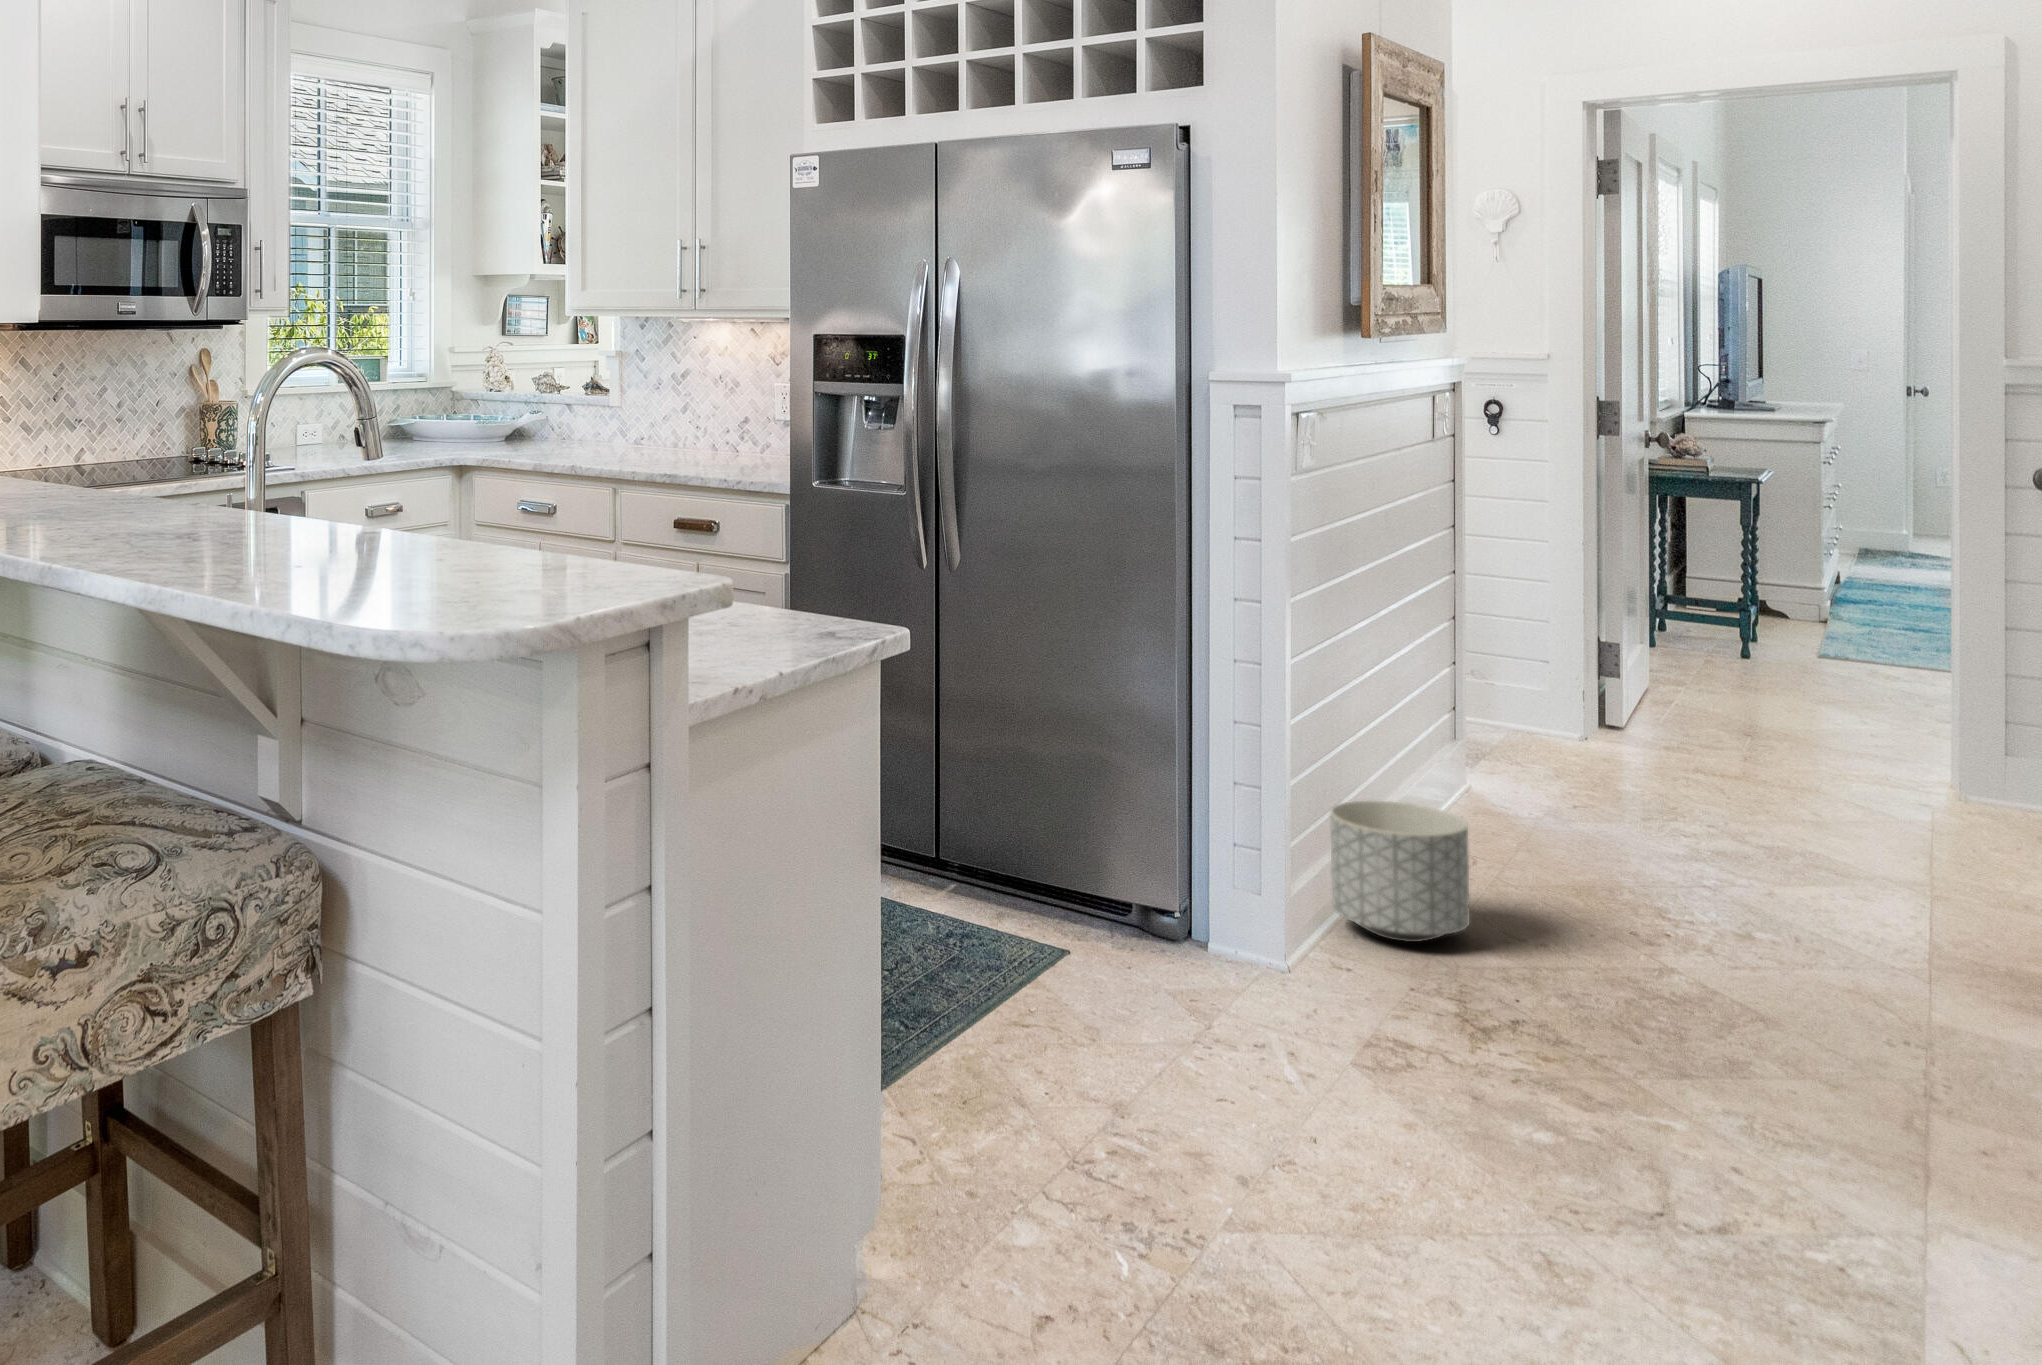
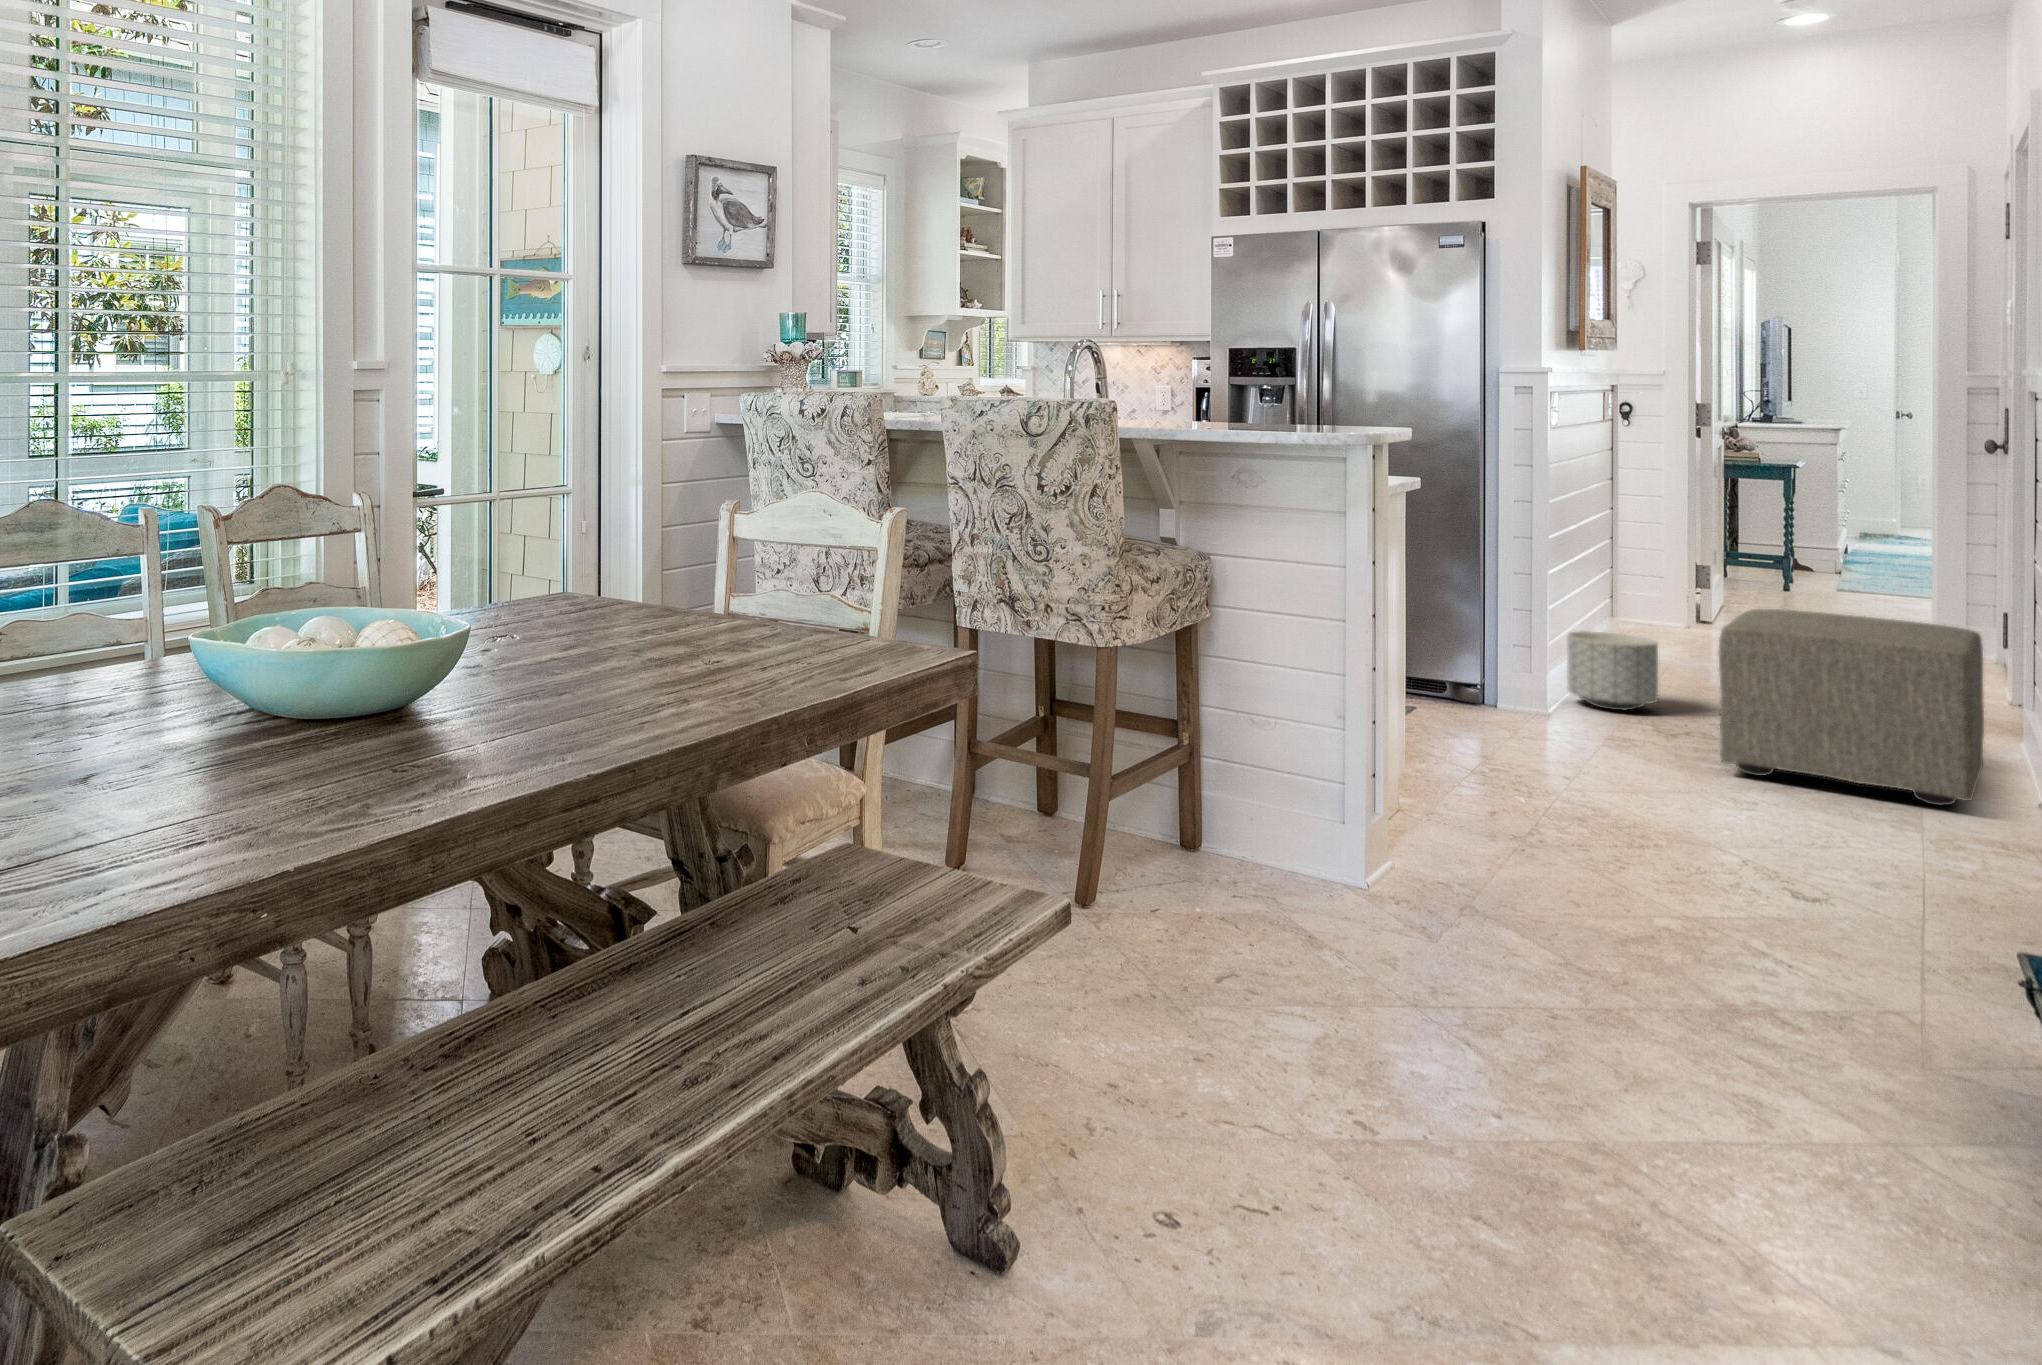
ottoman: none [1510,792,1983,1227] -> present [1718,609,1984,806]

